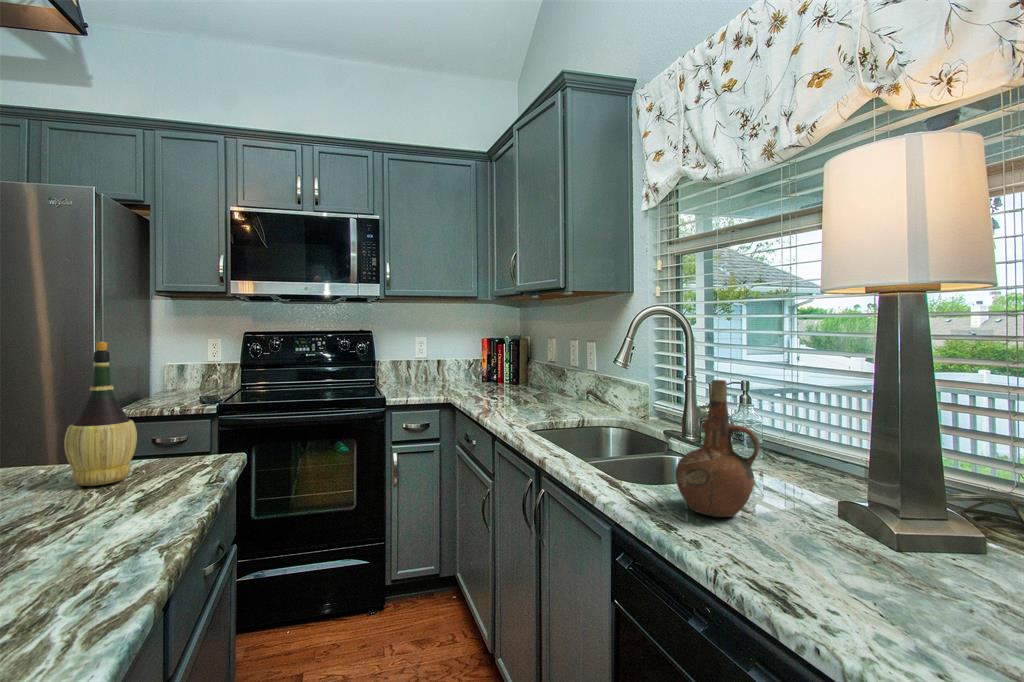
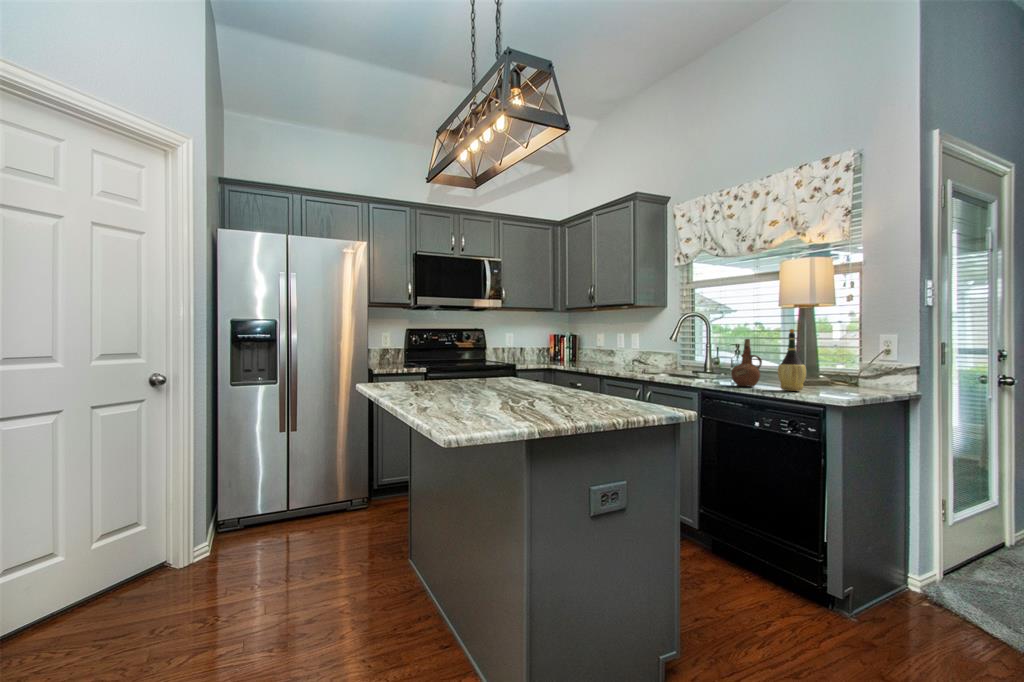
wine bottle: present [64,342,137,486] -> present [778,329,806,391]

